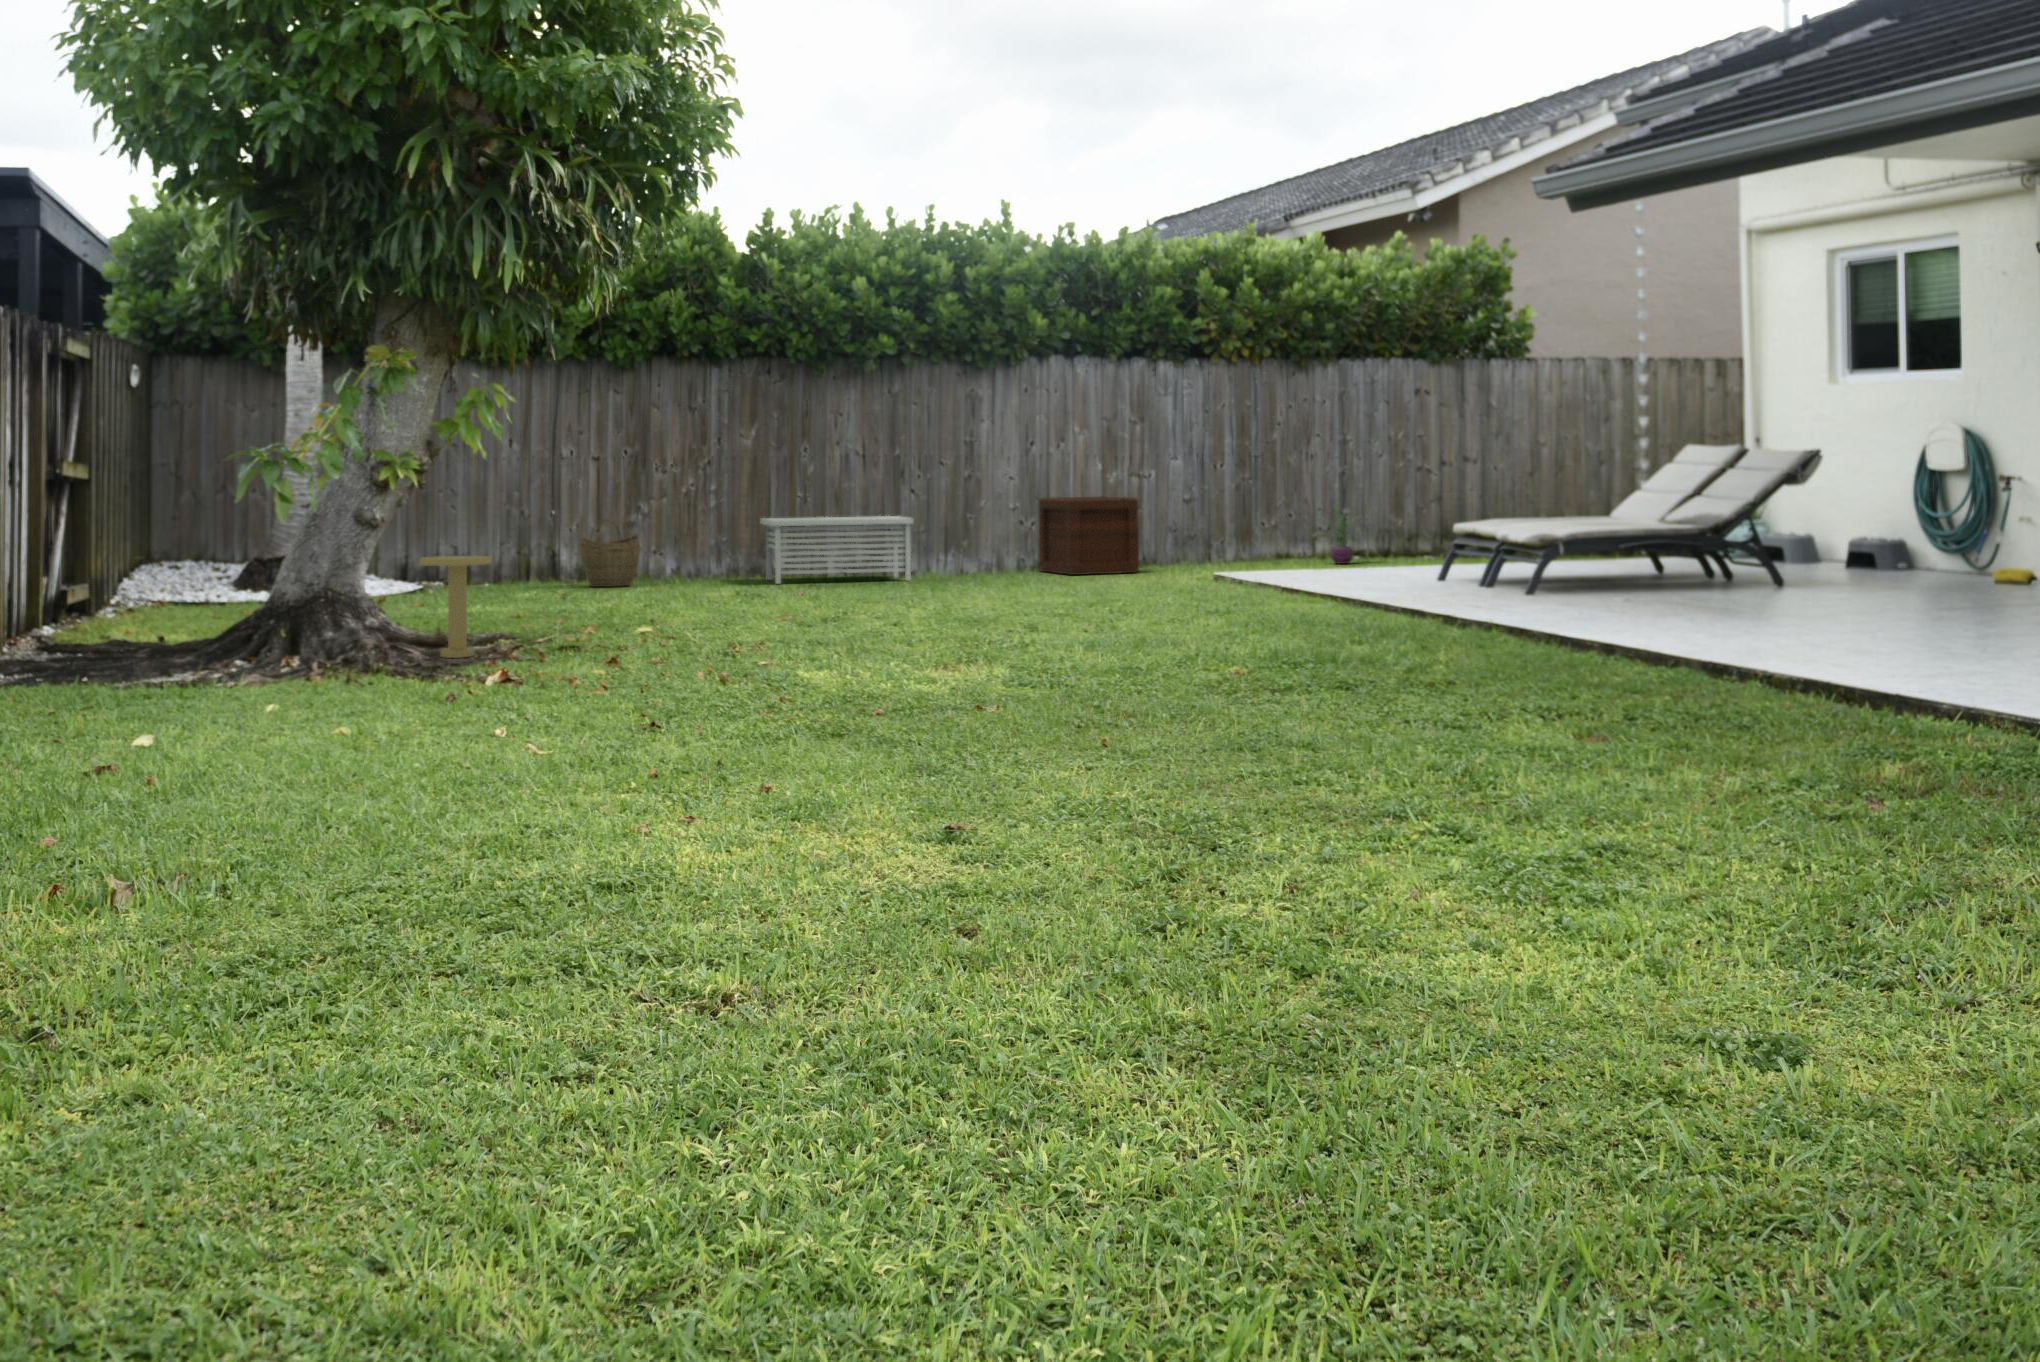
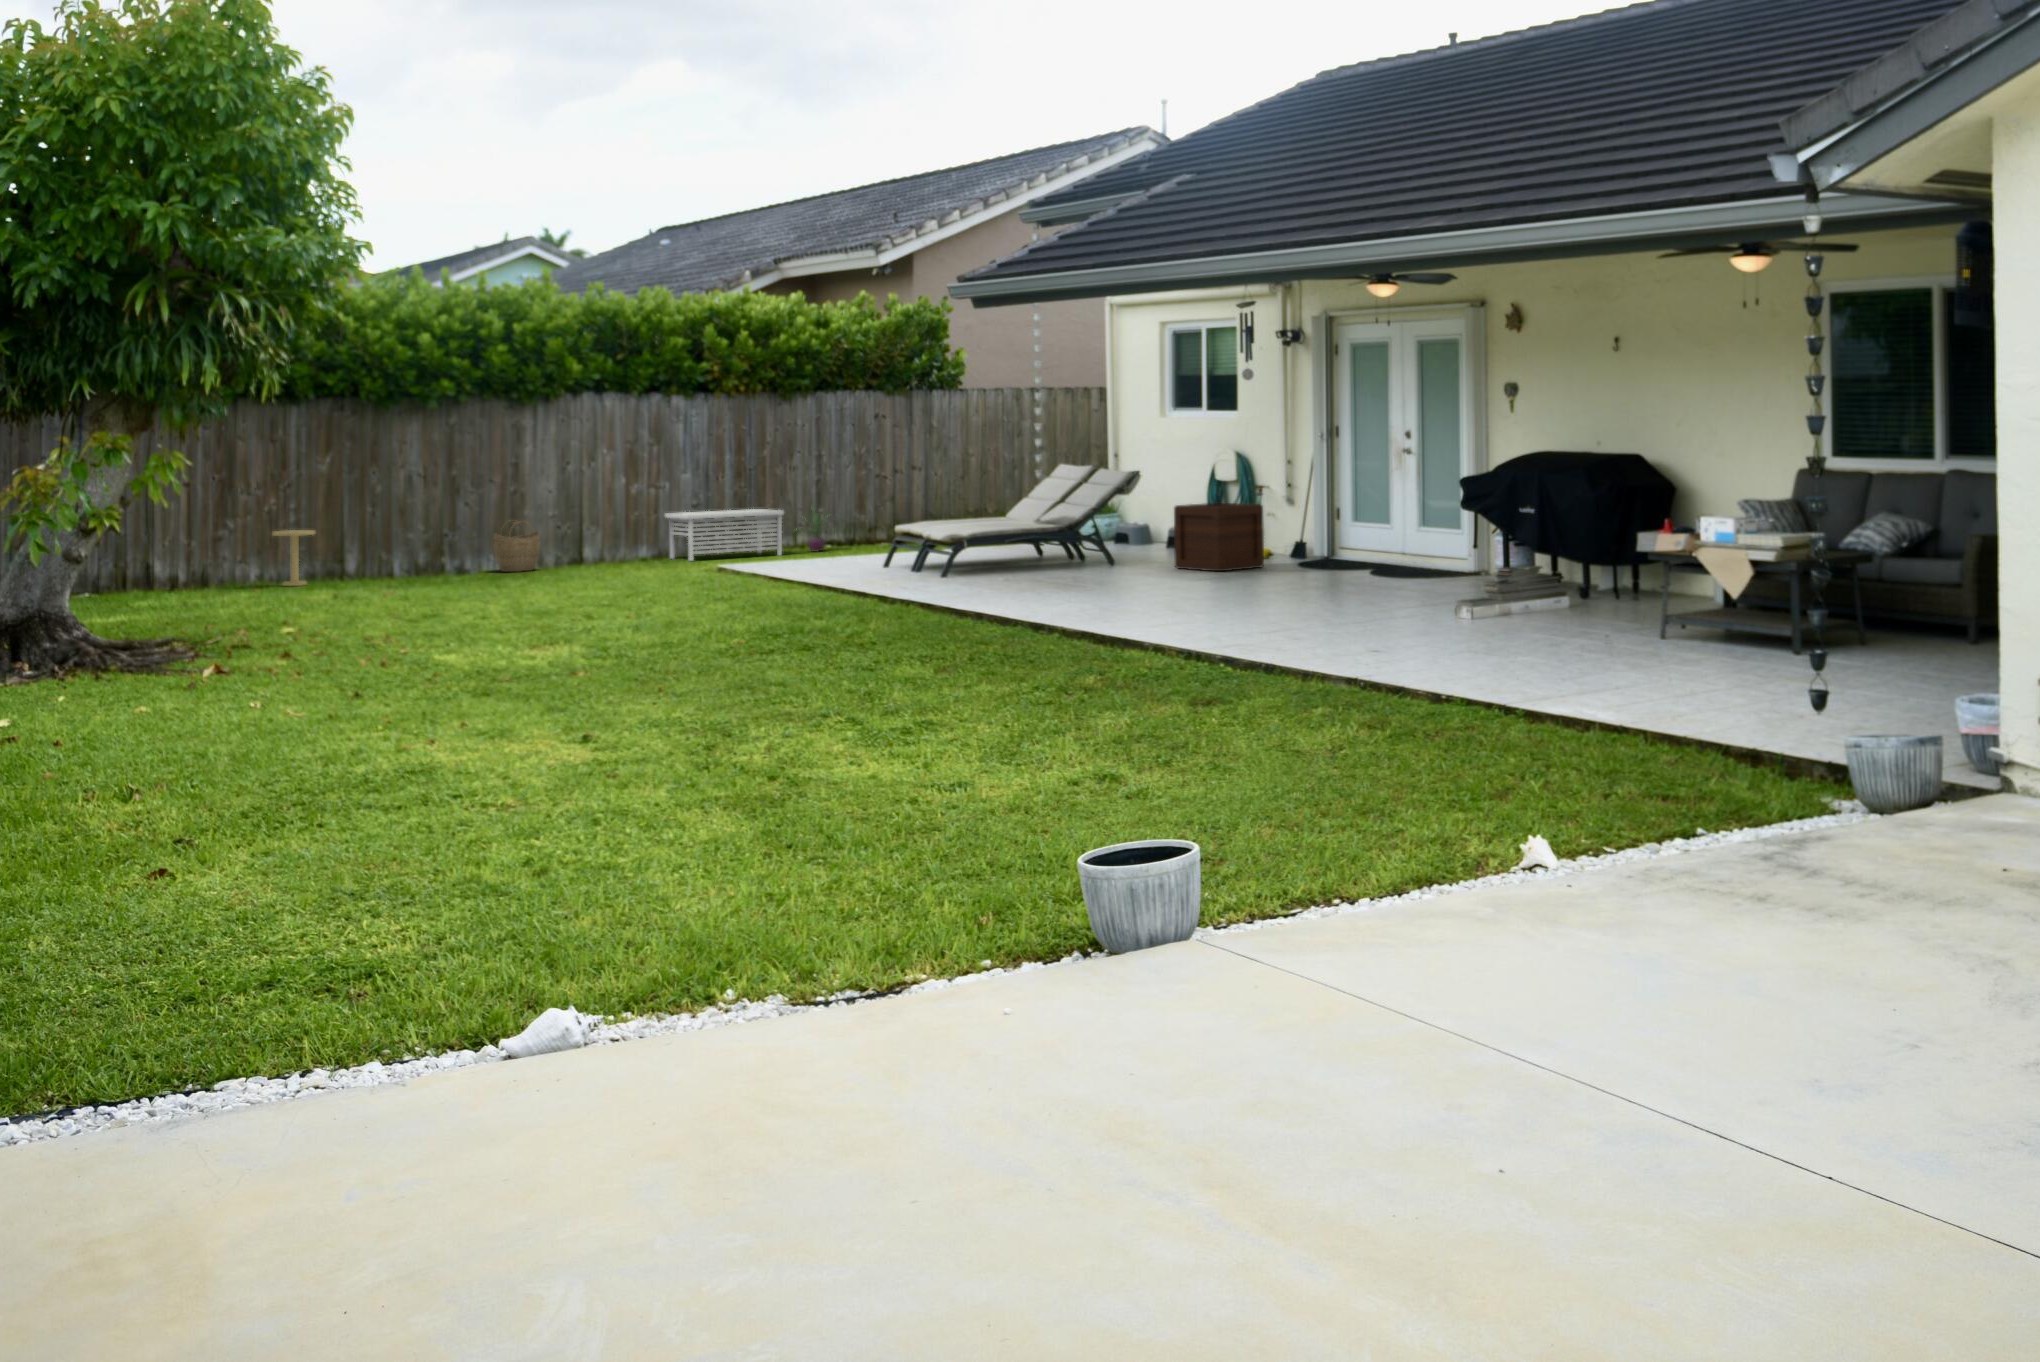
wooden crate: present [1039,496,1139,575] -> present [1174,503,1264,572]
storage bench: present [760,516,913,584] -> present [665,509,784,561]
woven basket: present [580,520,640,587] -> present [493,521,541,572]
side table: present [420,556,492,658] -> present [273,530,315,586]

